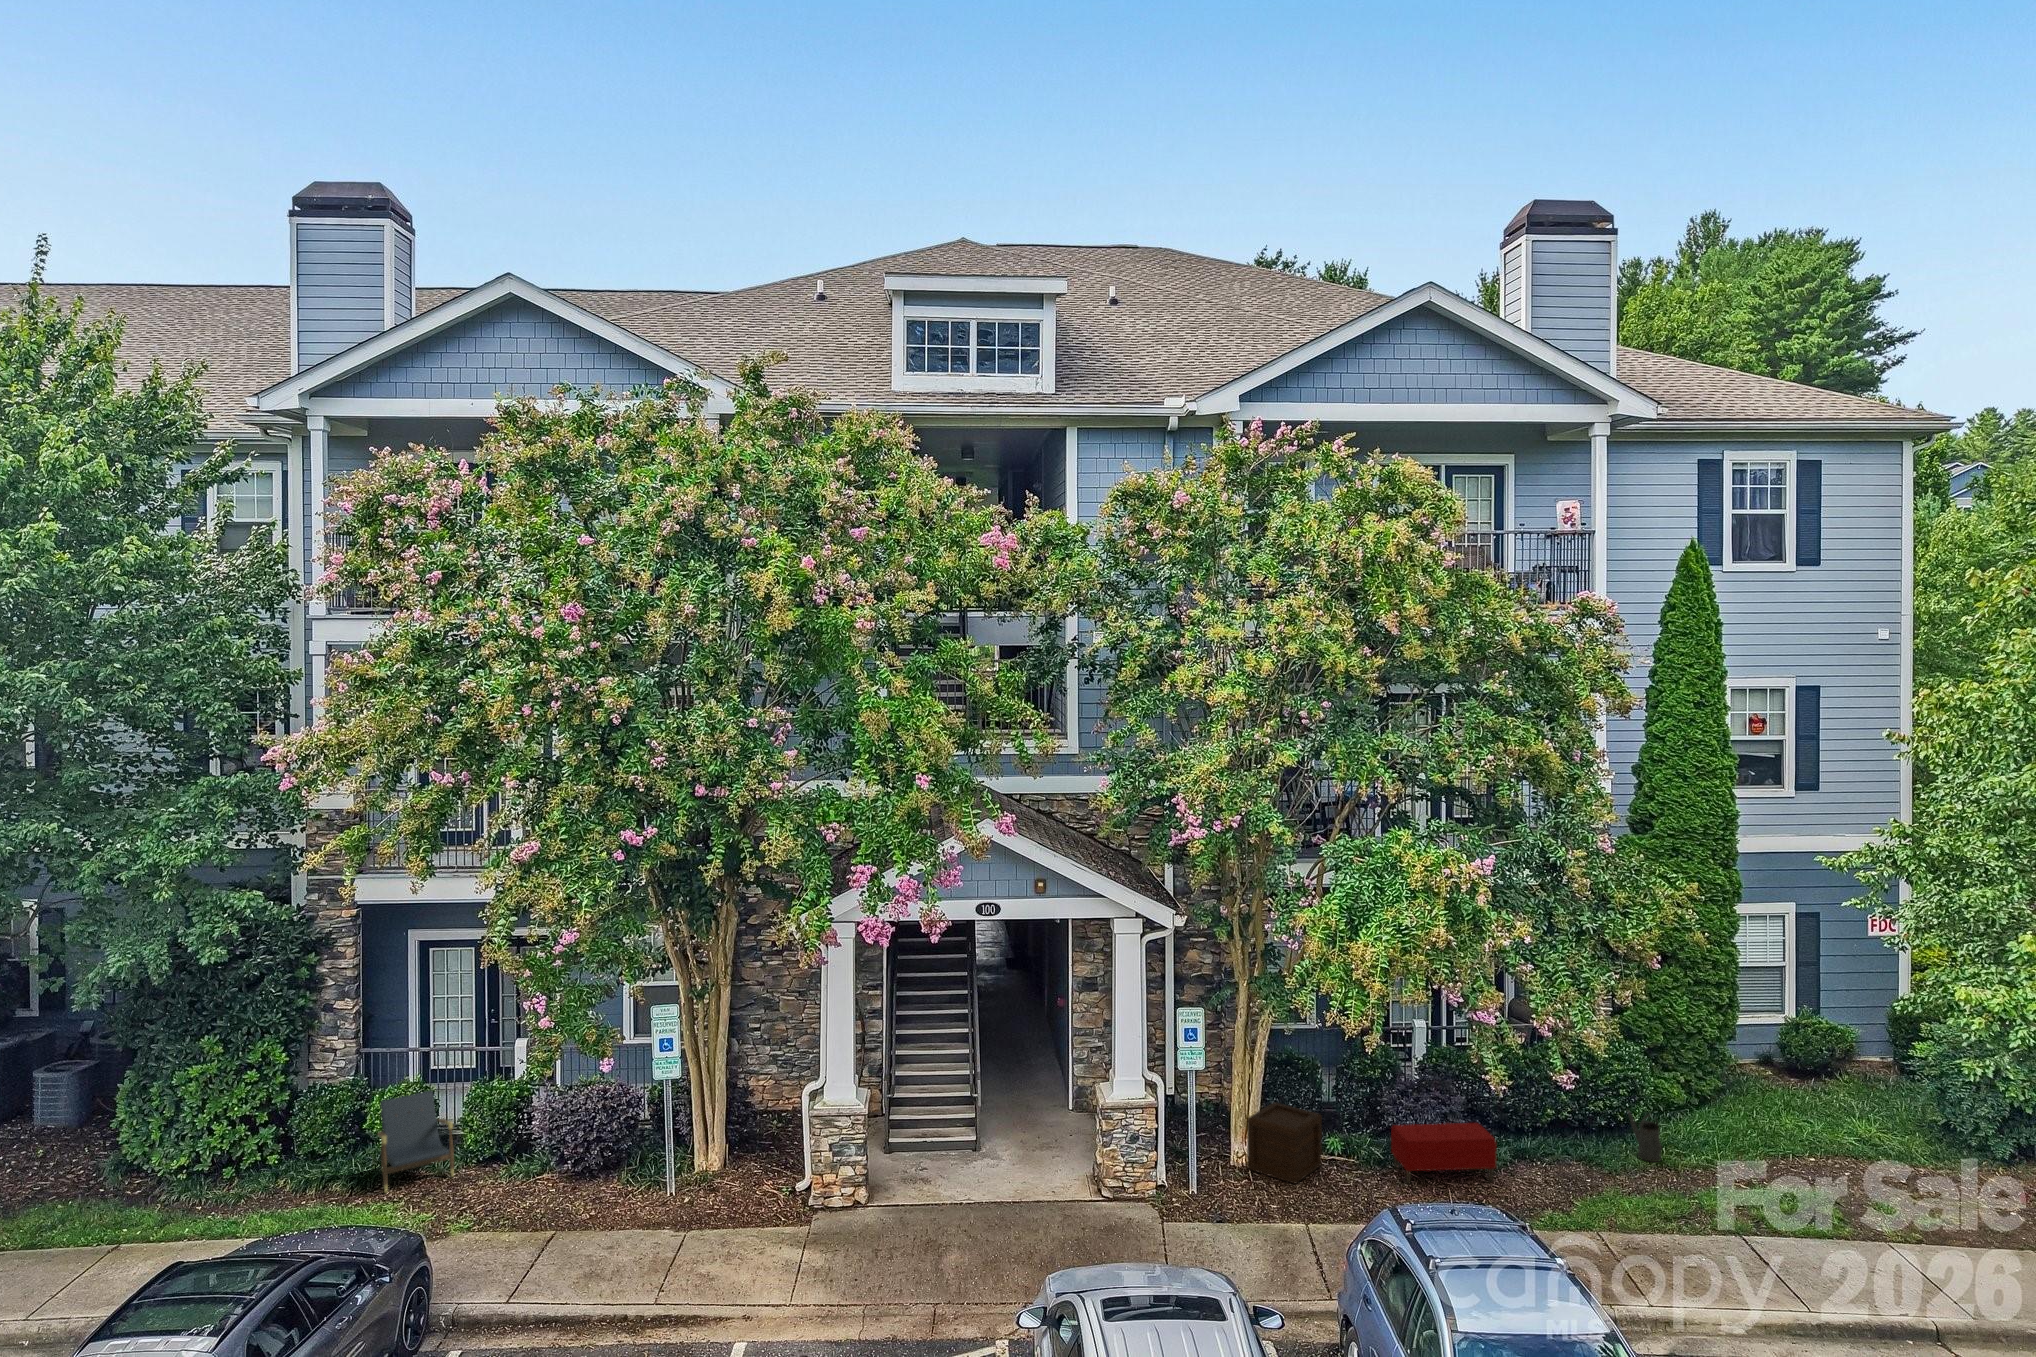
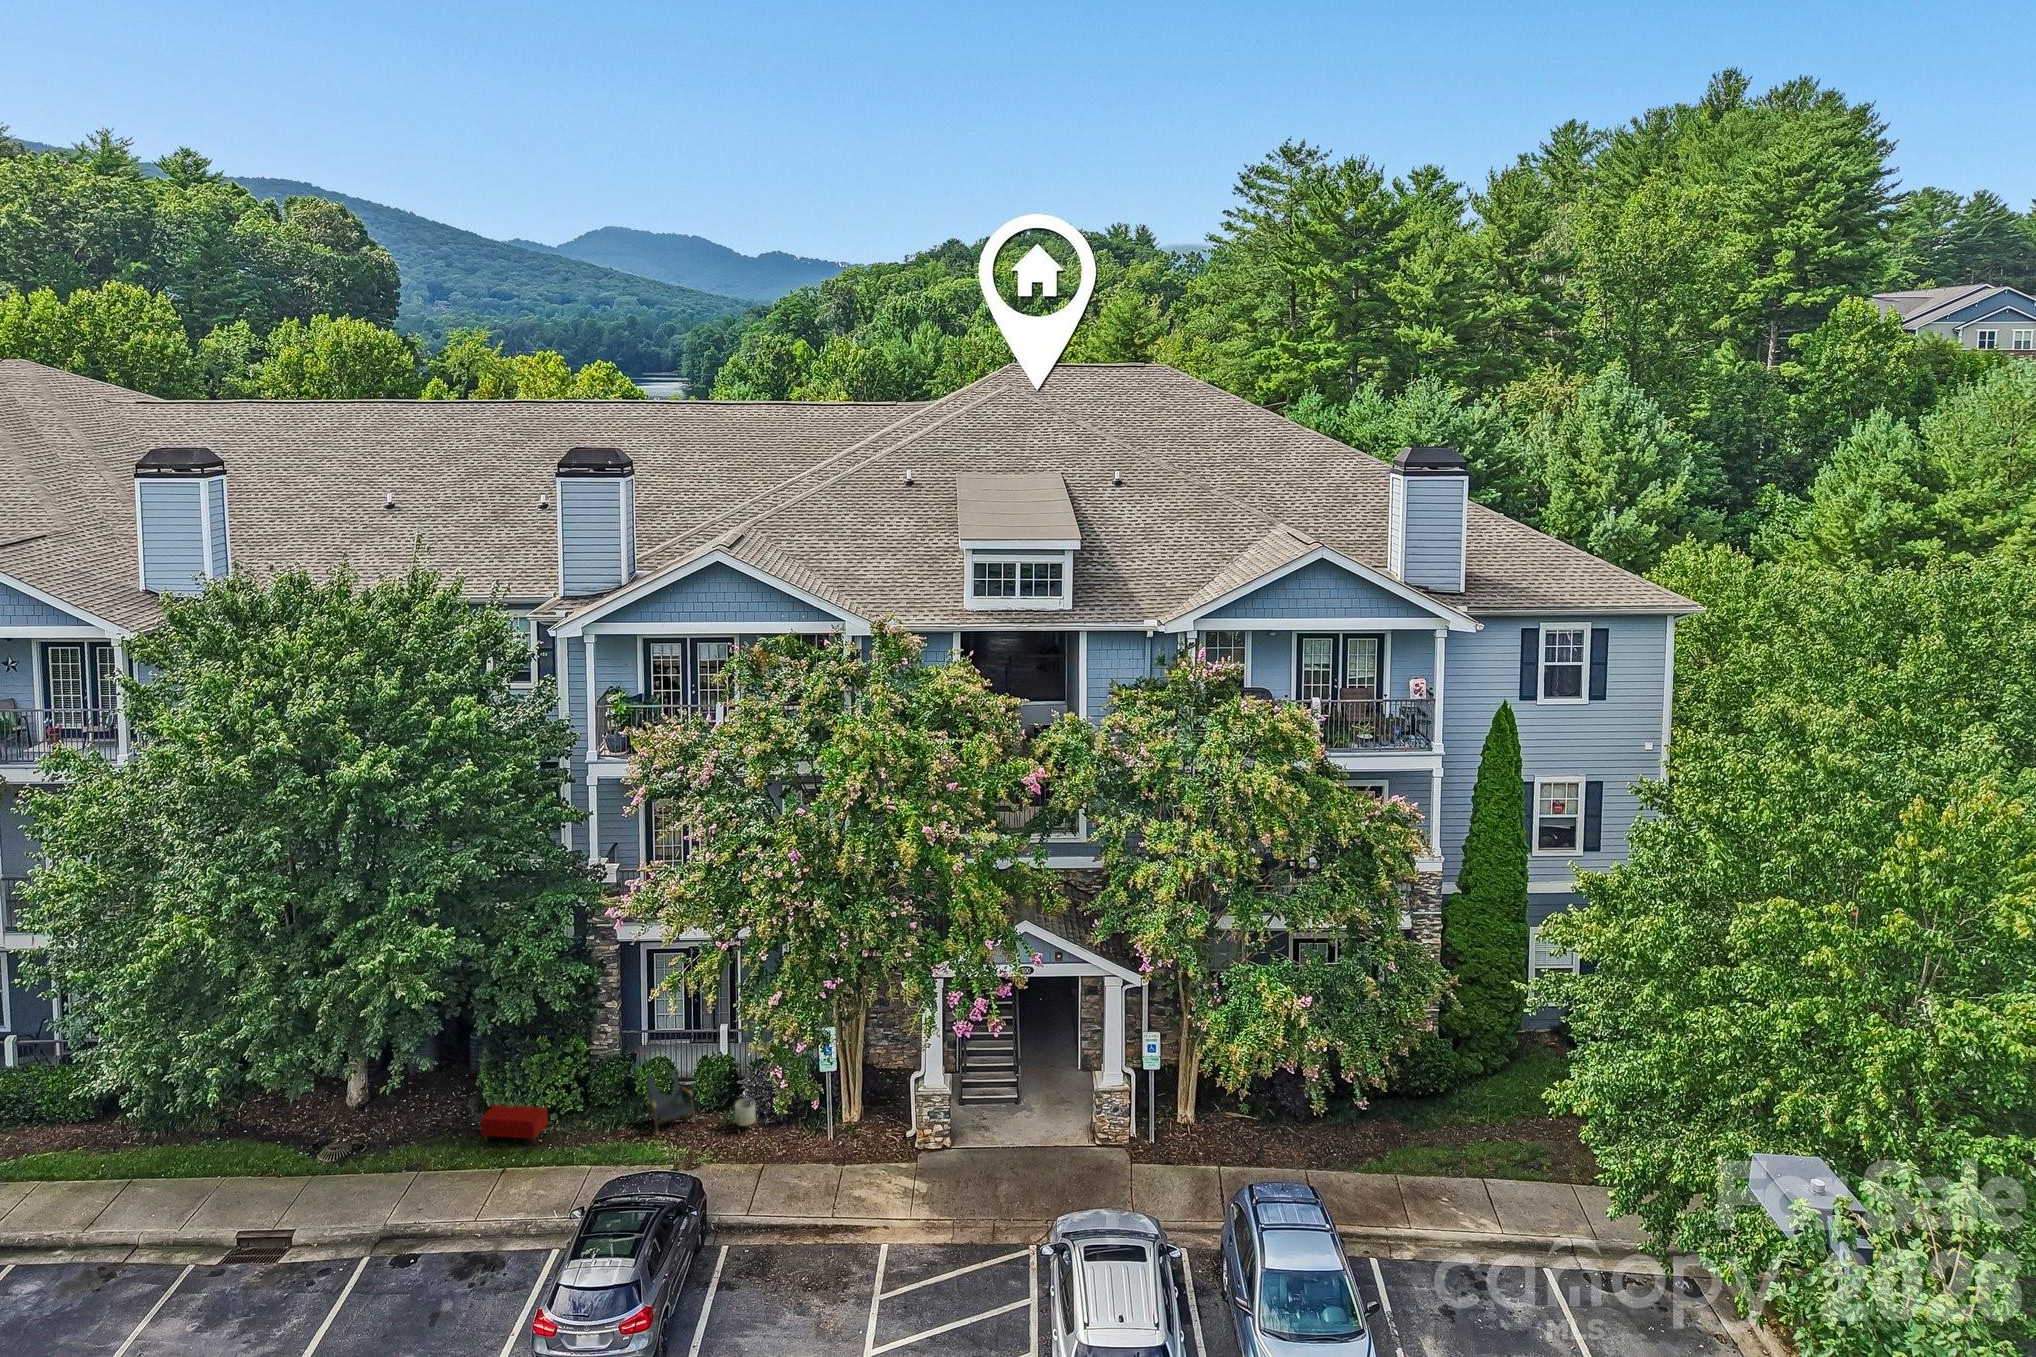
wooden crate: present [1247,1102,1322,1184] -> none [1185,1078,1233,1132]
watering can: present [1627,1110,1662,1162] -> none [1429,1081,1446,1116]
bench: present [1391,1123,1497,1183] -> present [480,1105,548,1144]
planter: none [517,1133,553,1190] -> present [735,1098,756,1126]

